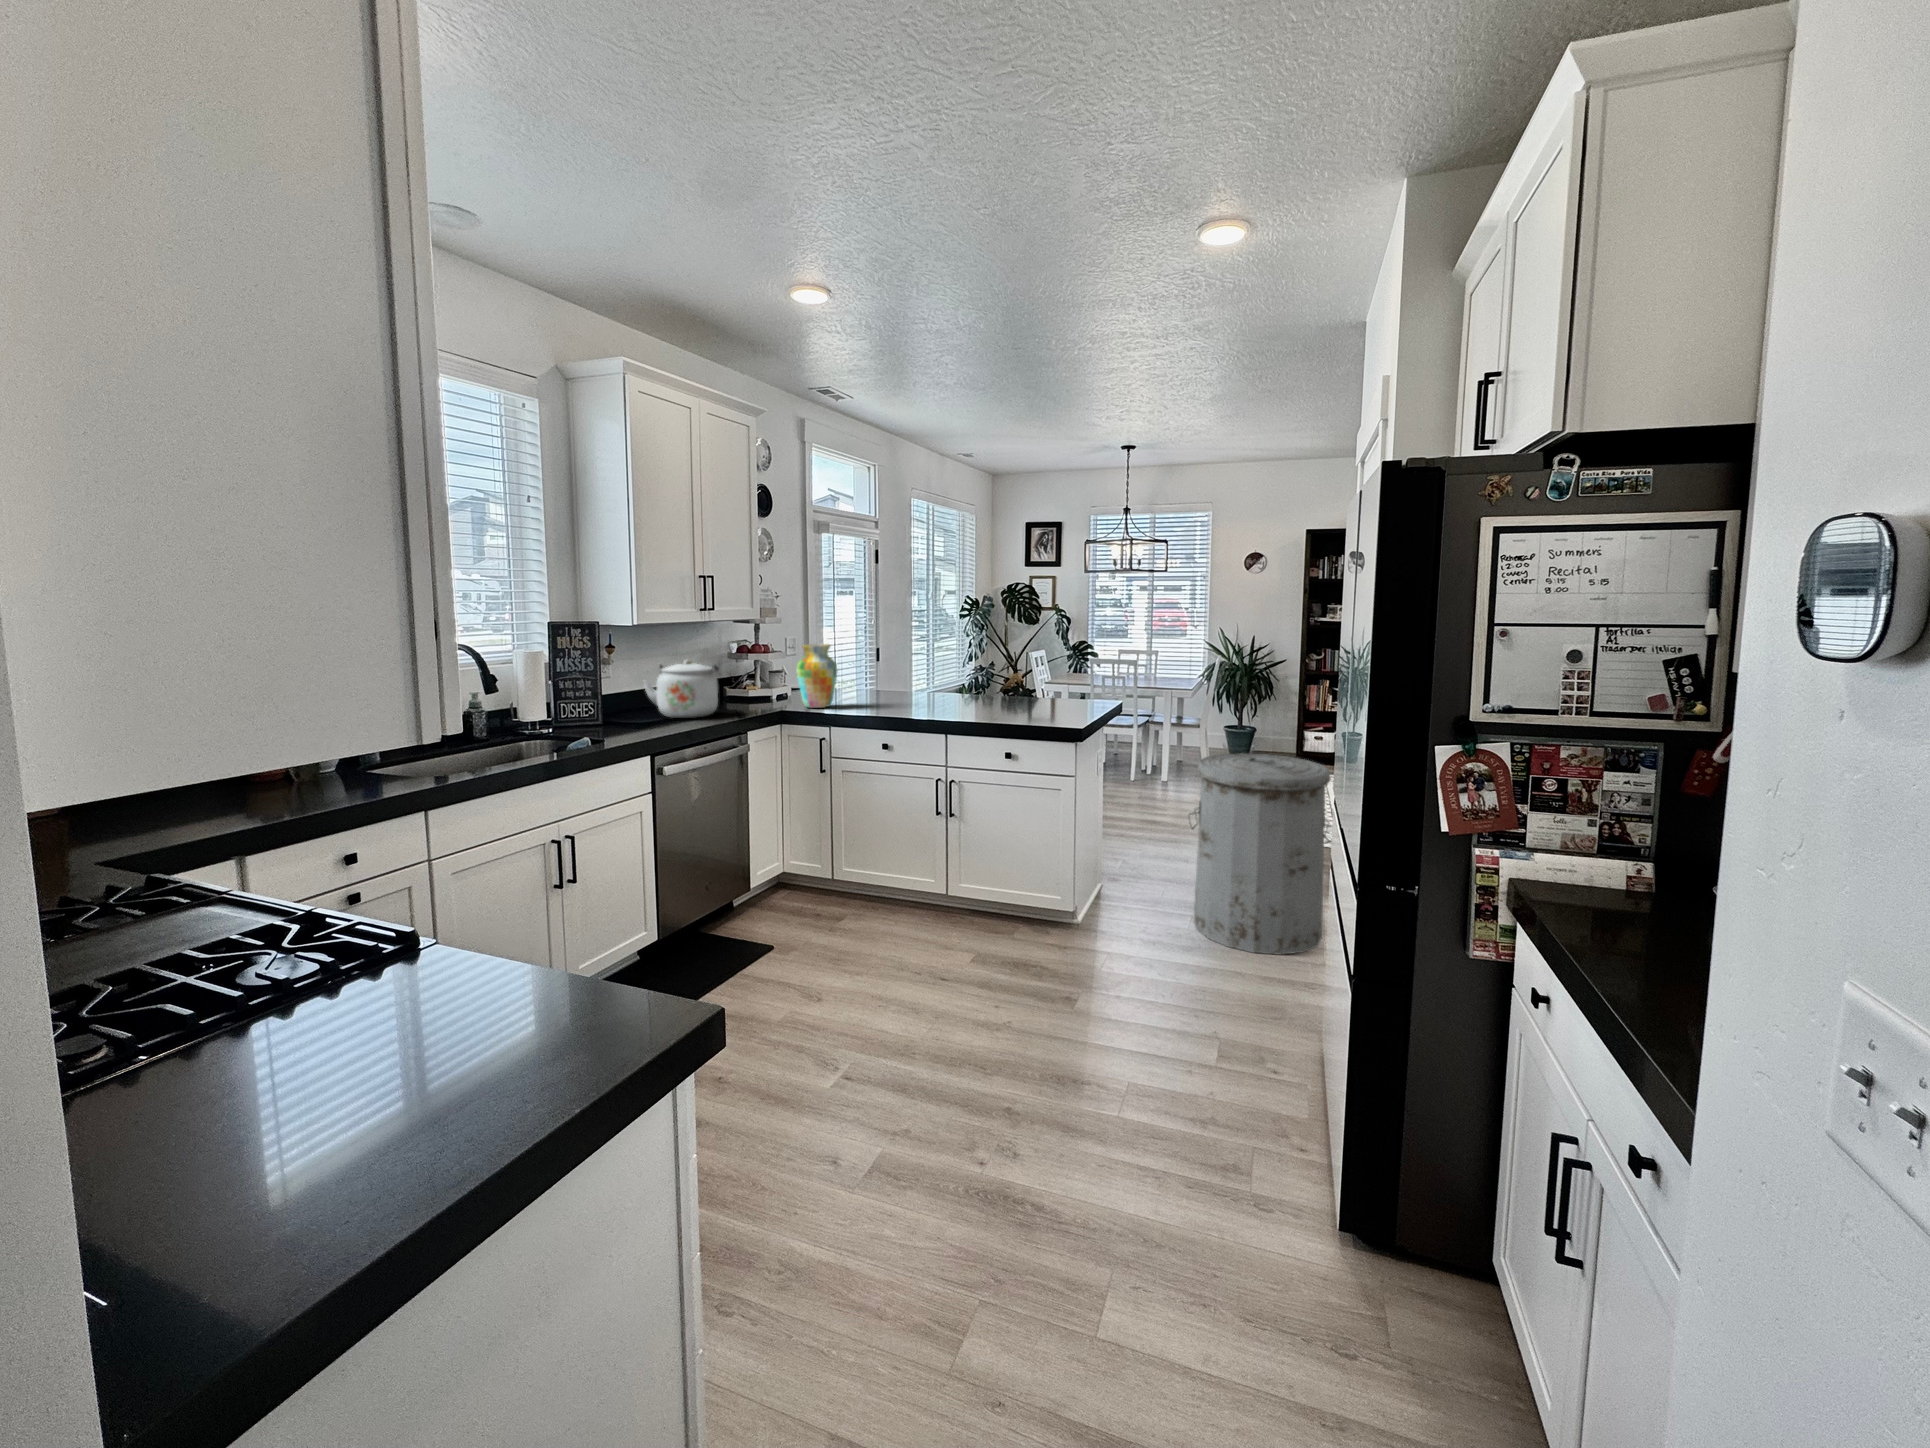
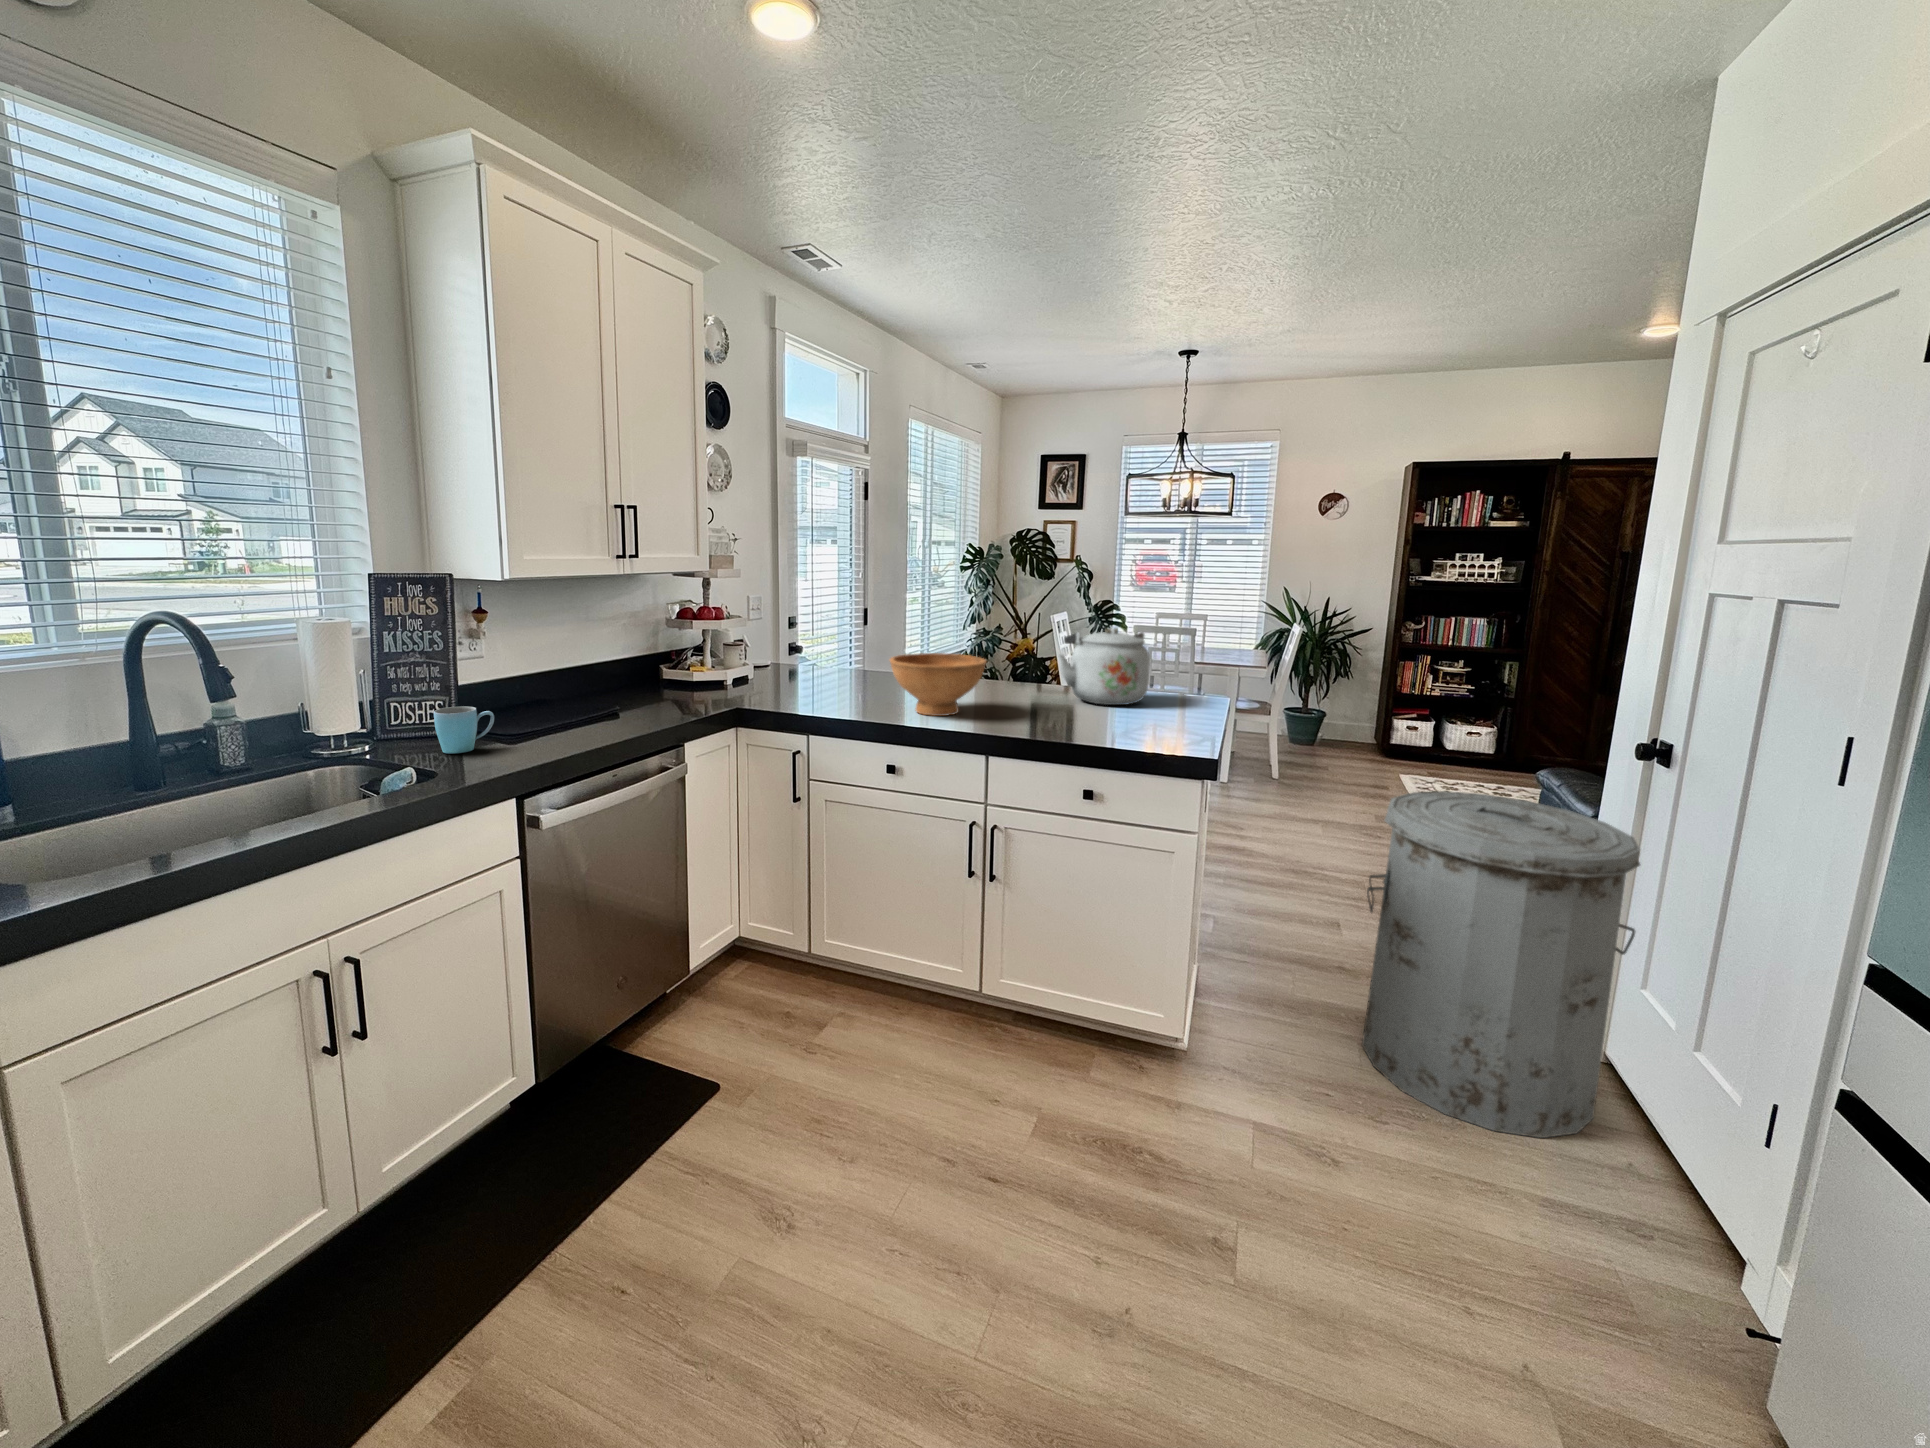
vase: present [797,644,837,708] -> none [760,610,820,704]
kettle: present [644,660,719,718] -> present [1058,628,1150,705]
bowl: none [884,672,948,712] -> present [890,653,986,716]
mug: none [595,704,631,732] -> present [434,706,494,754]

